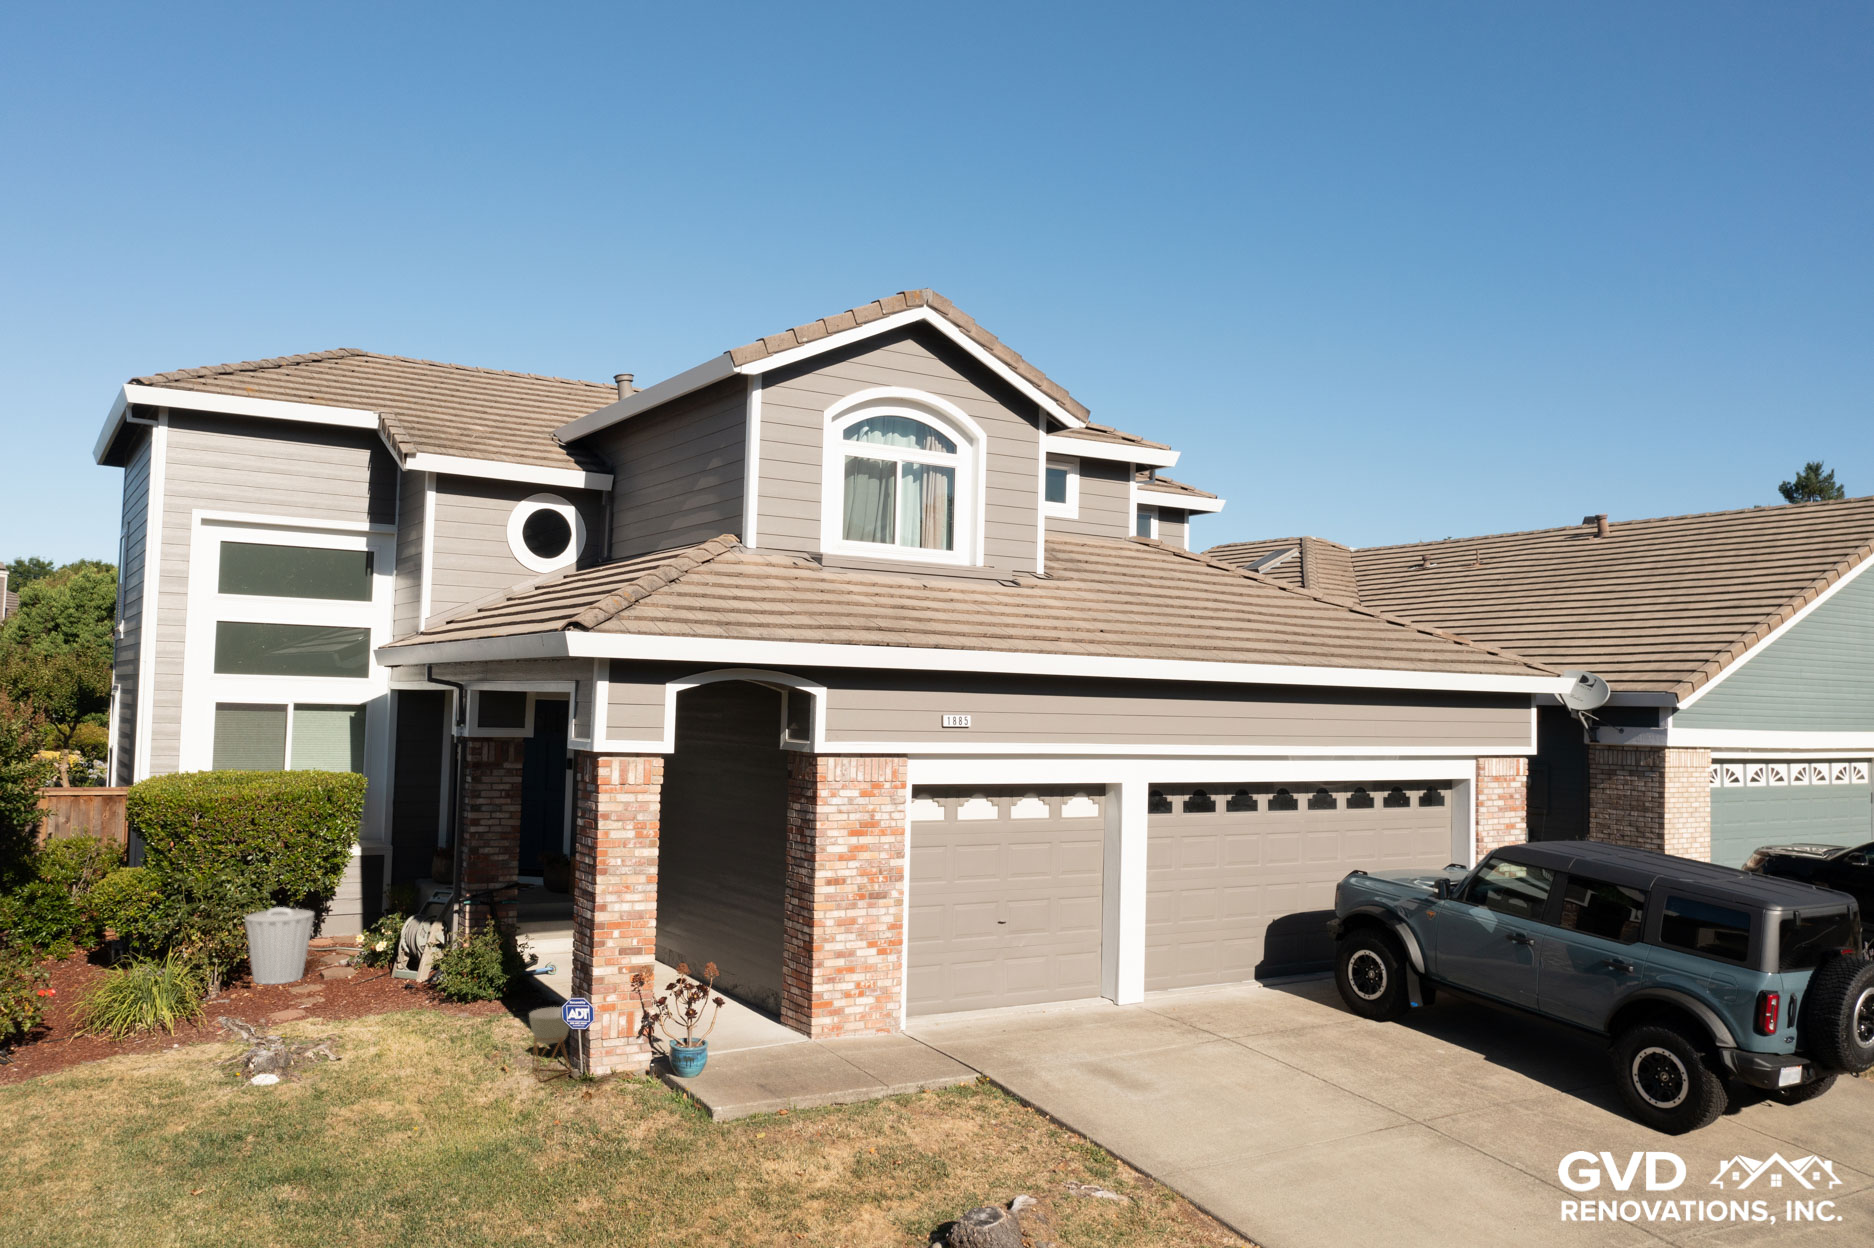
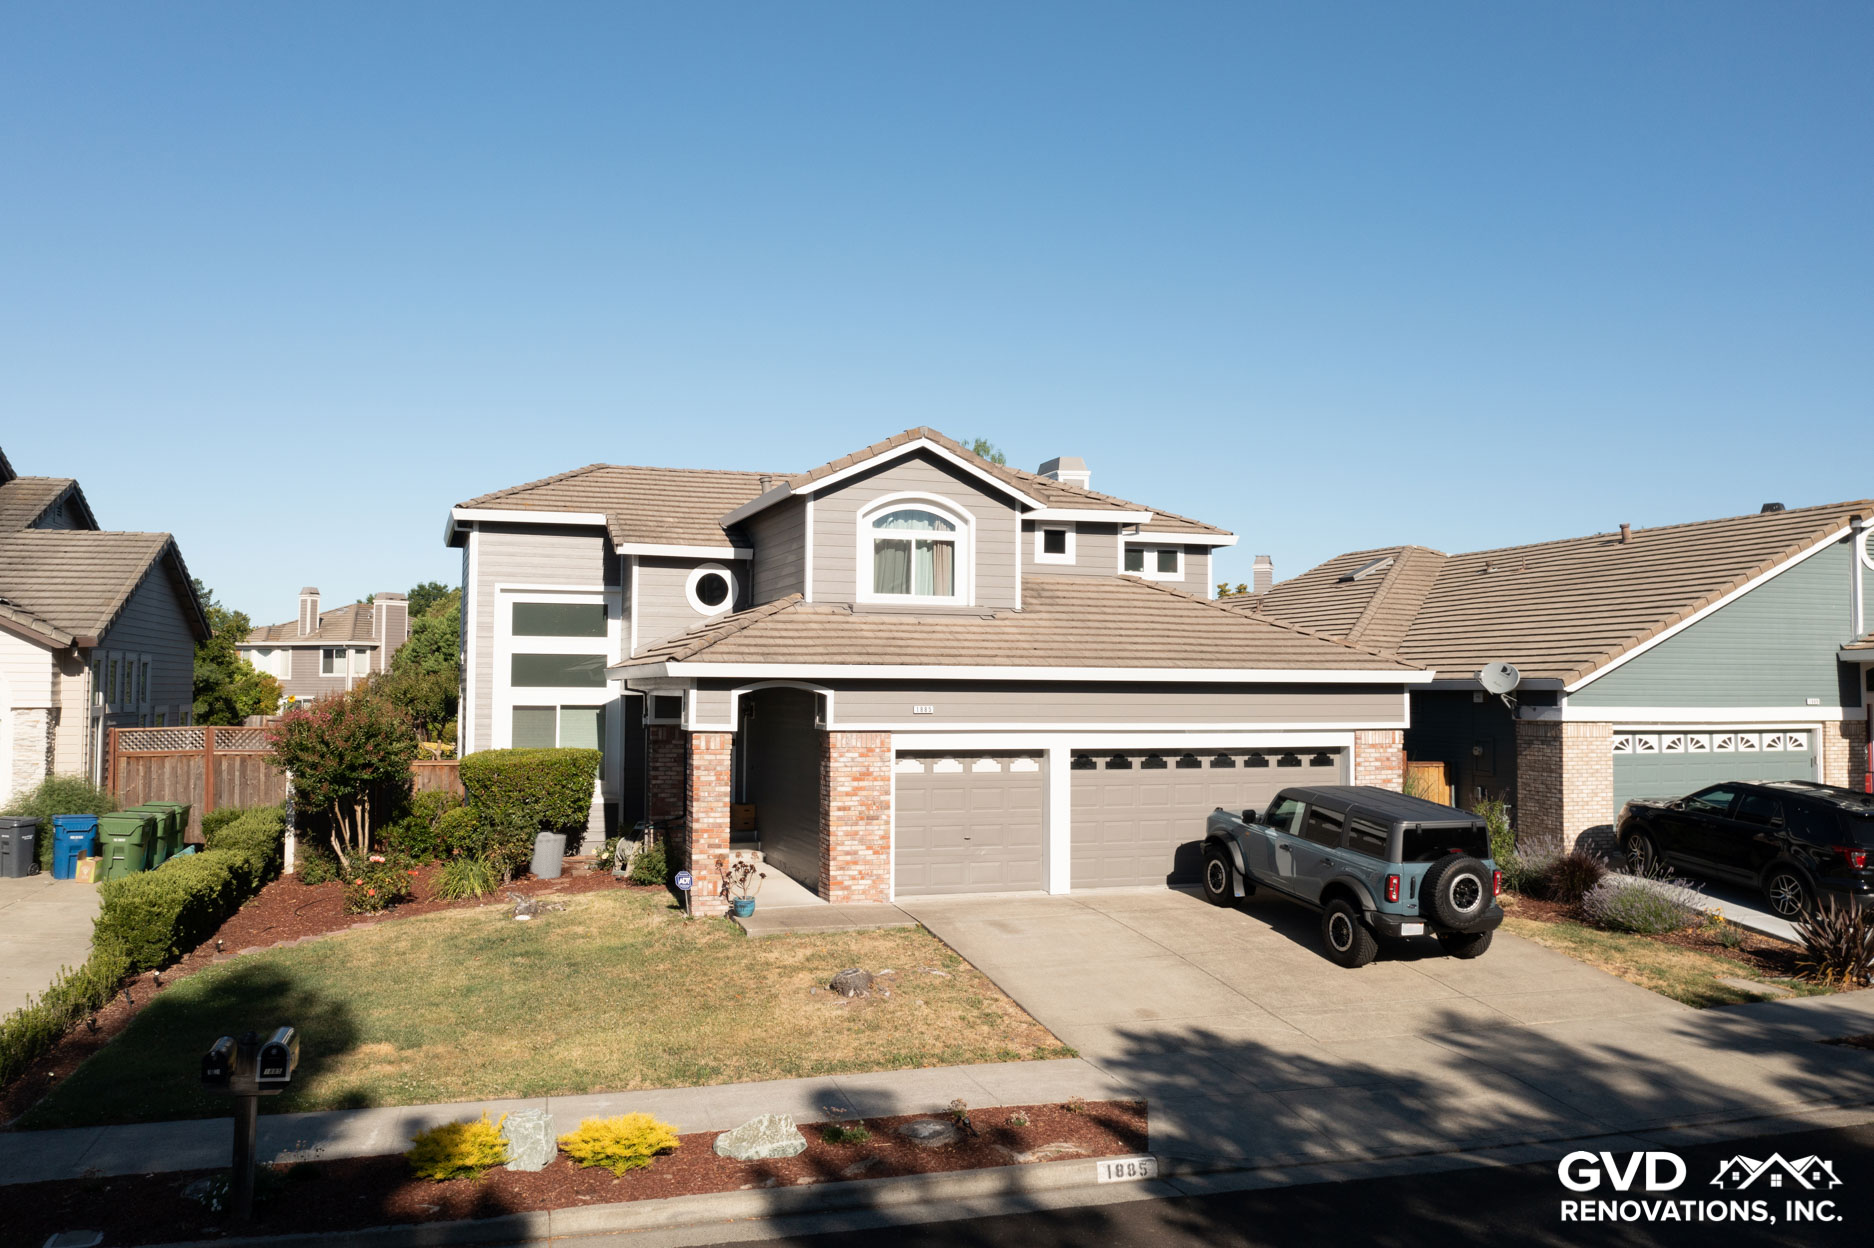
planter: present [529,1007,571,1081] -> none [661,881,686,922]

